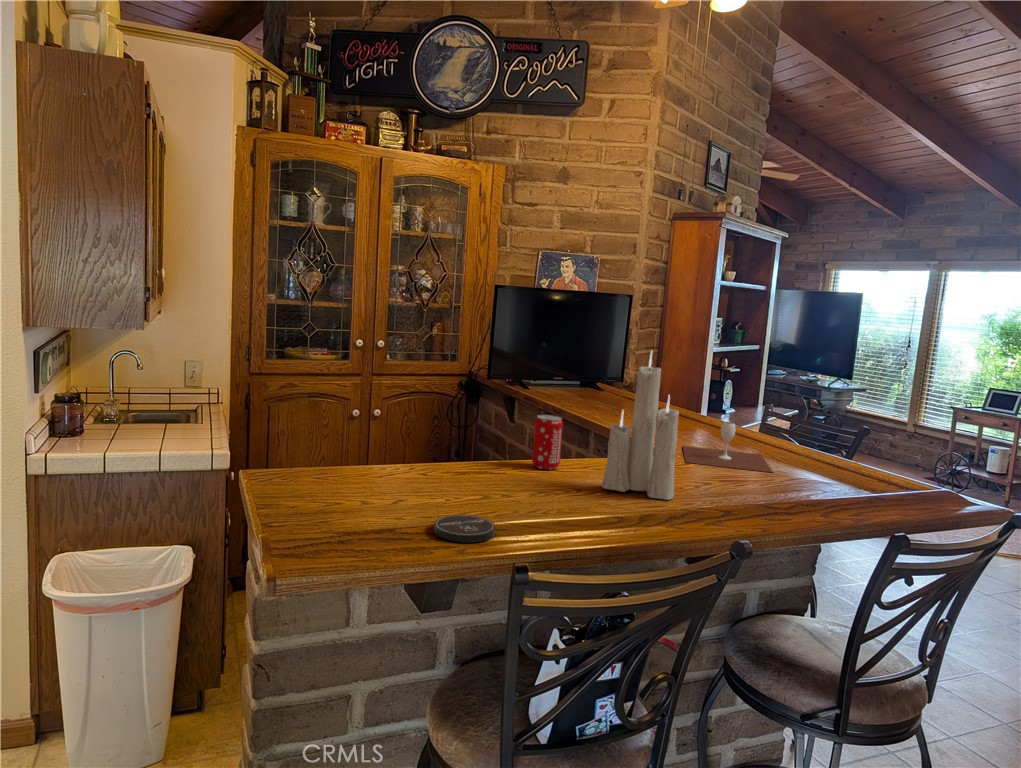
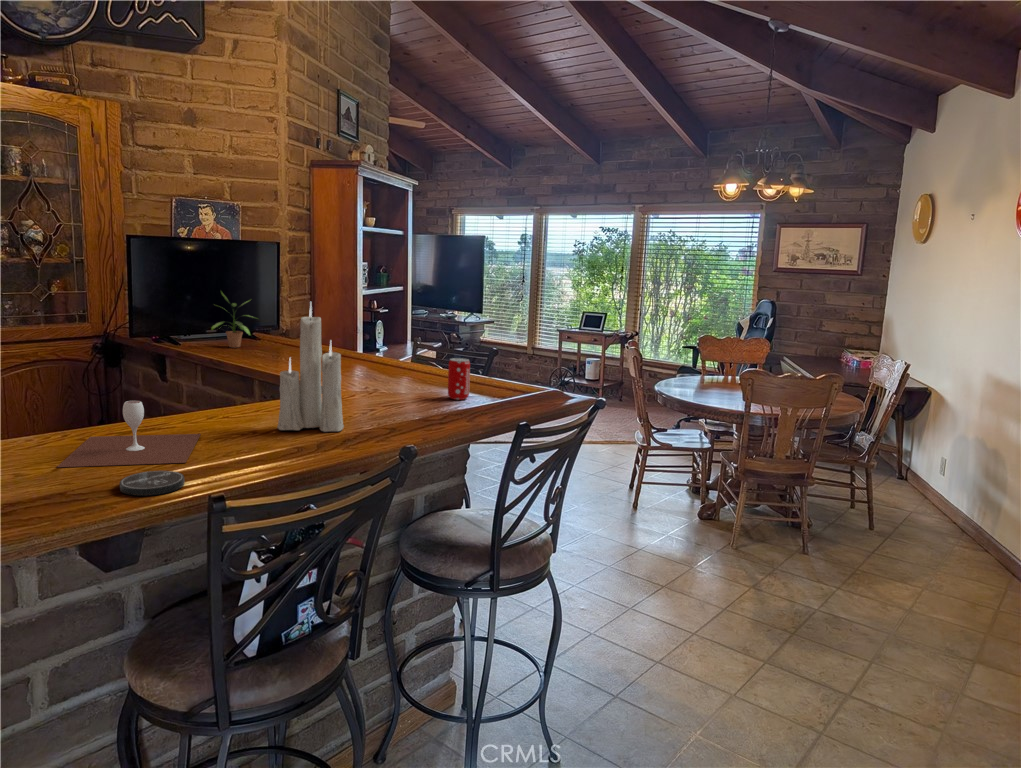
potted plant: none [559,338,605,395] -> present [211,292,251,348]
beverage can: present [532,415,563,470] -> present [448,358,470,400]
wine glass: present [683,422,773,472] -> present [57,401,201,467]

